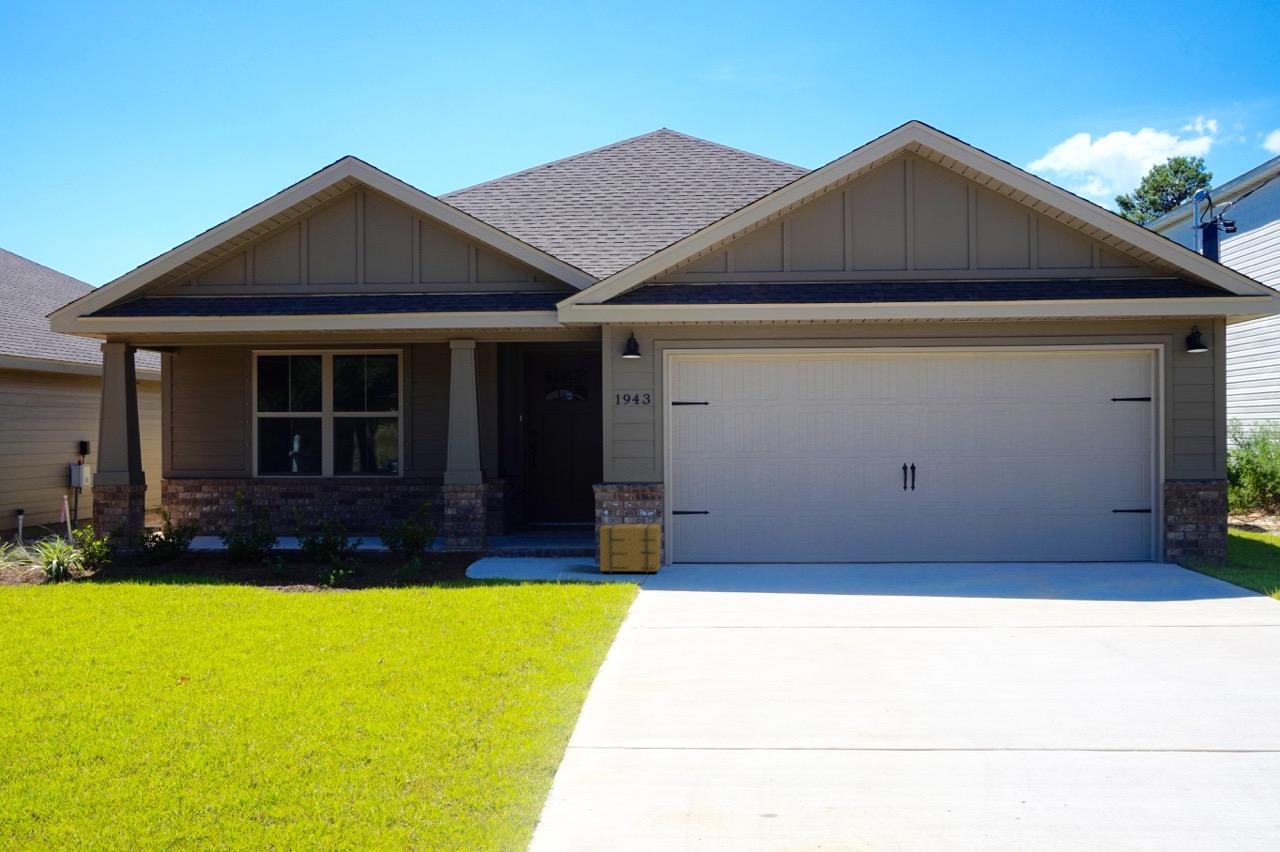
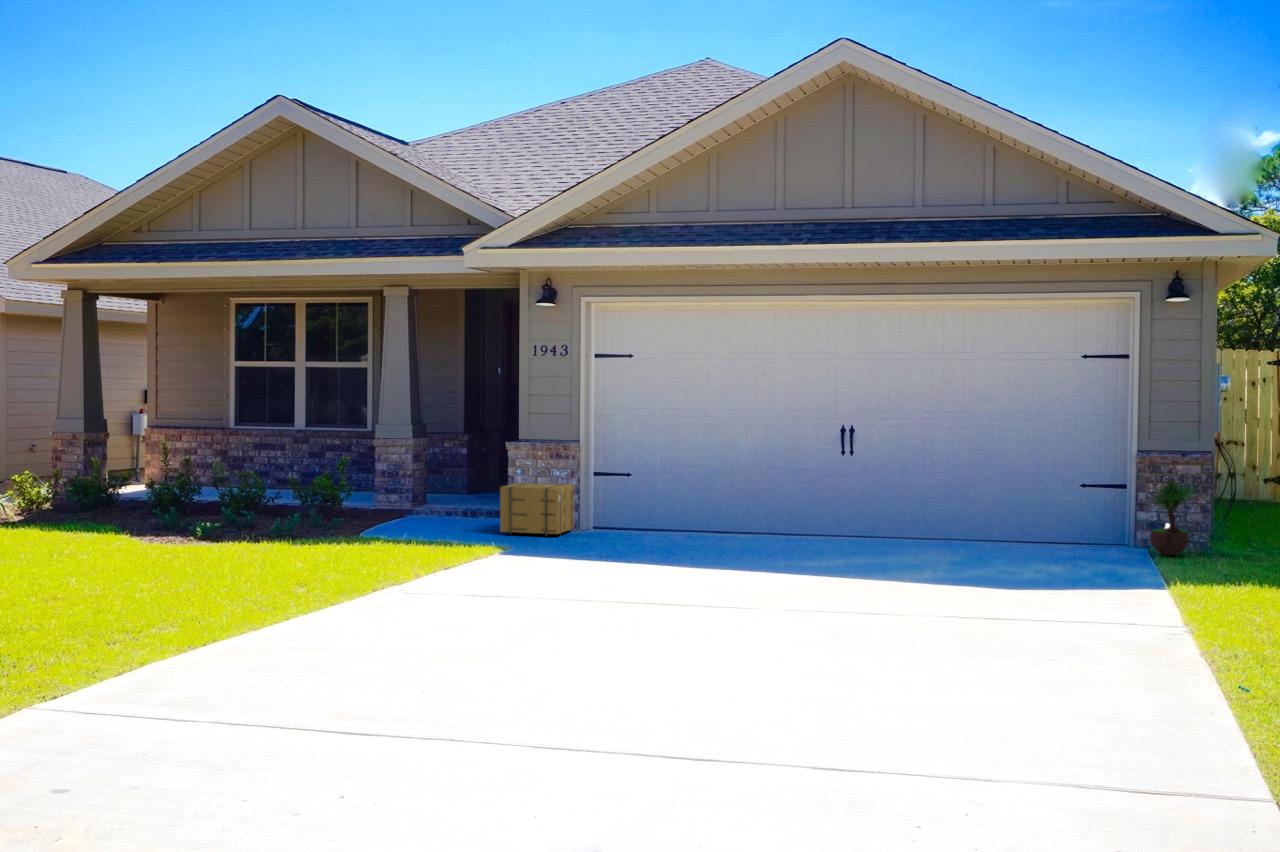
potted tree: none [1179,498,1224,569] -> present [1146,479,1194,556]

